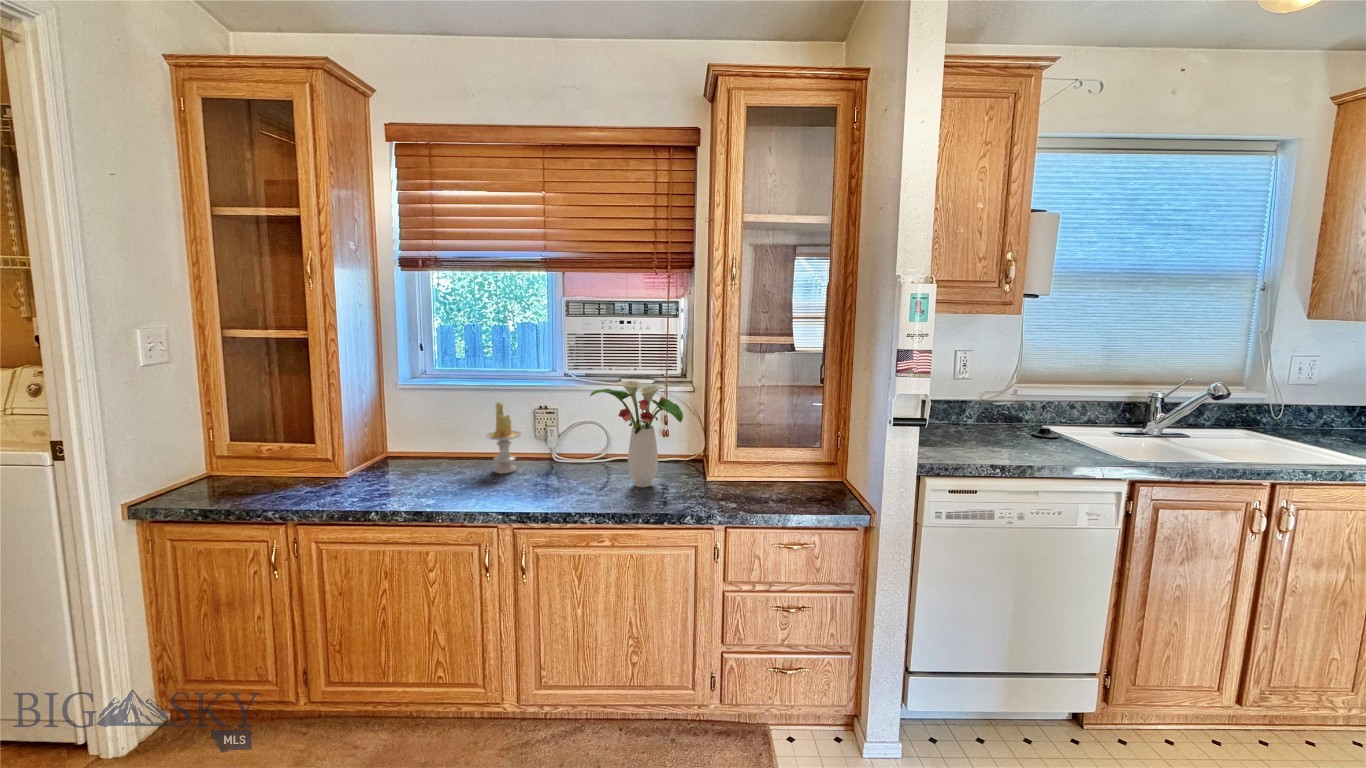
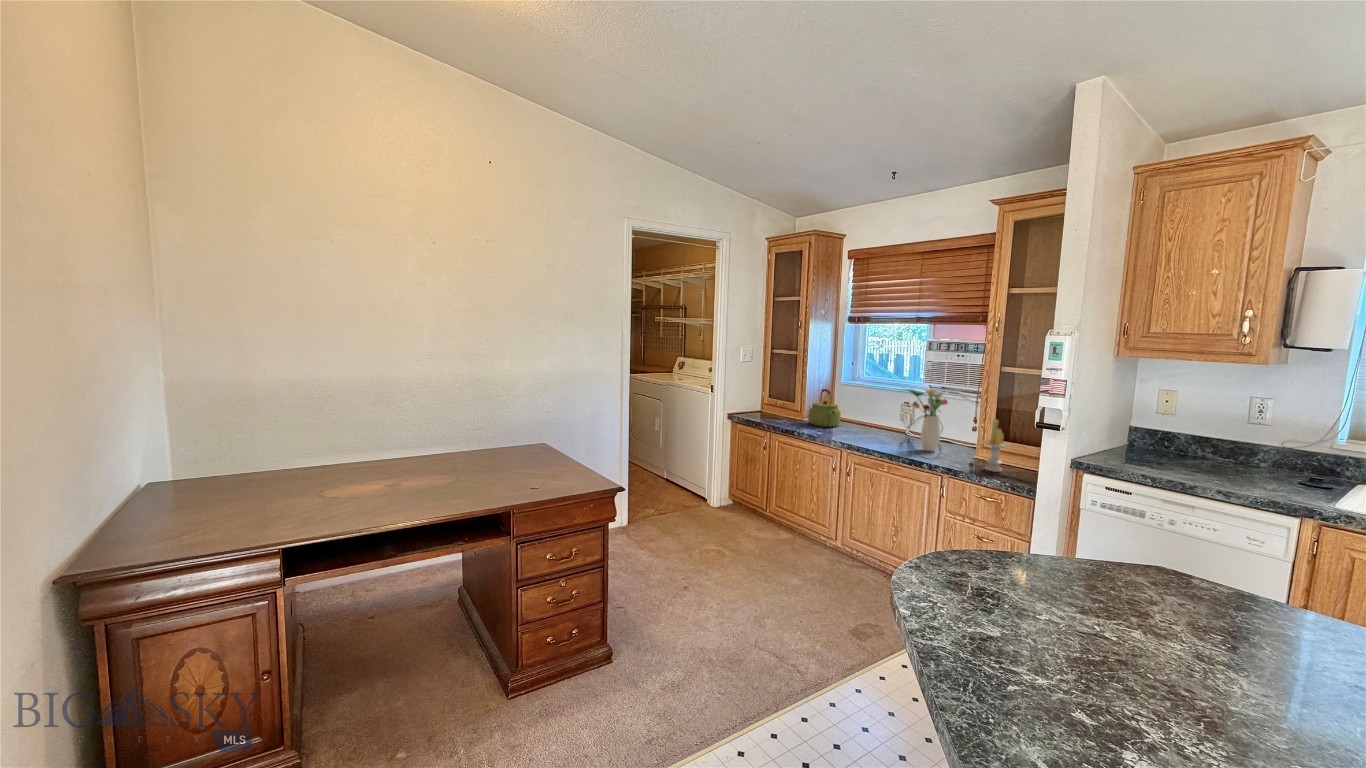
candle: present [485,402,522,474] -> present [982,419,1010,472]
kettle: none [362,406,433,485] -> present [808,389,841,427]

